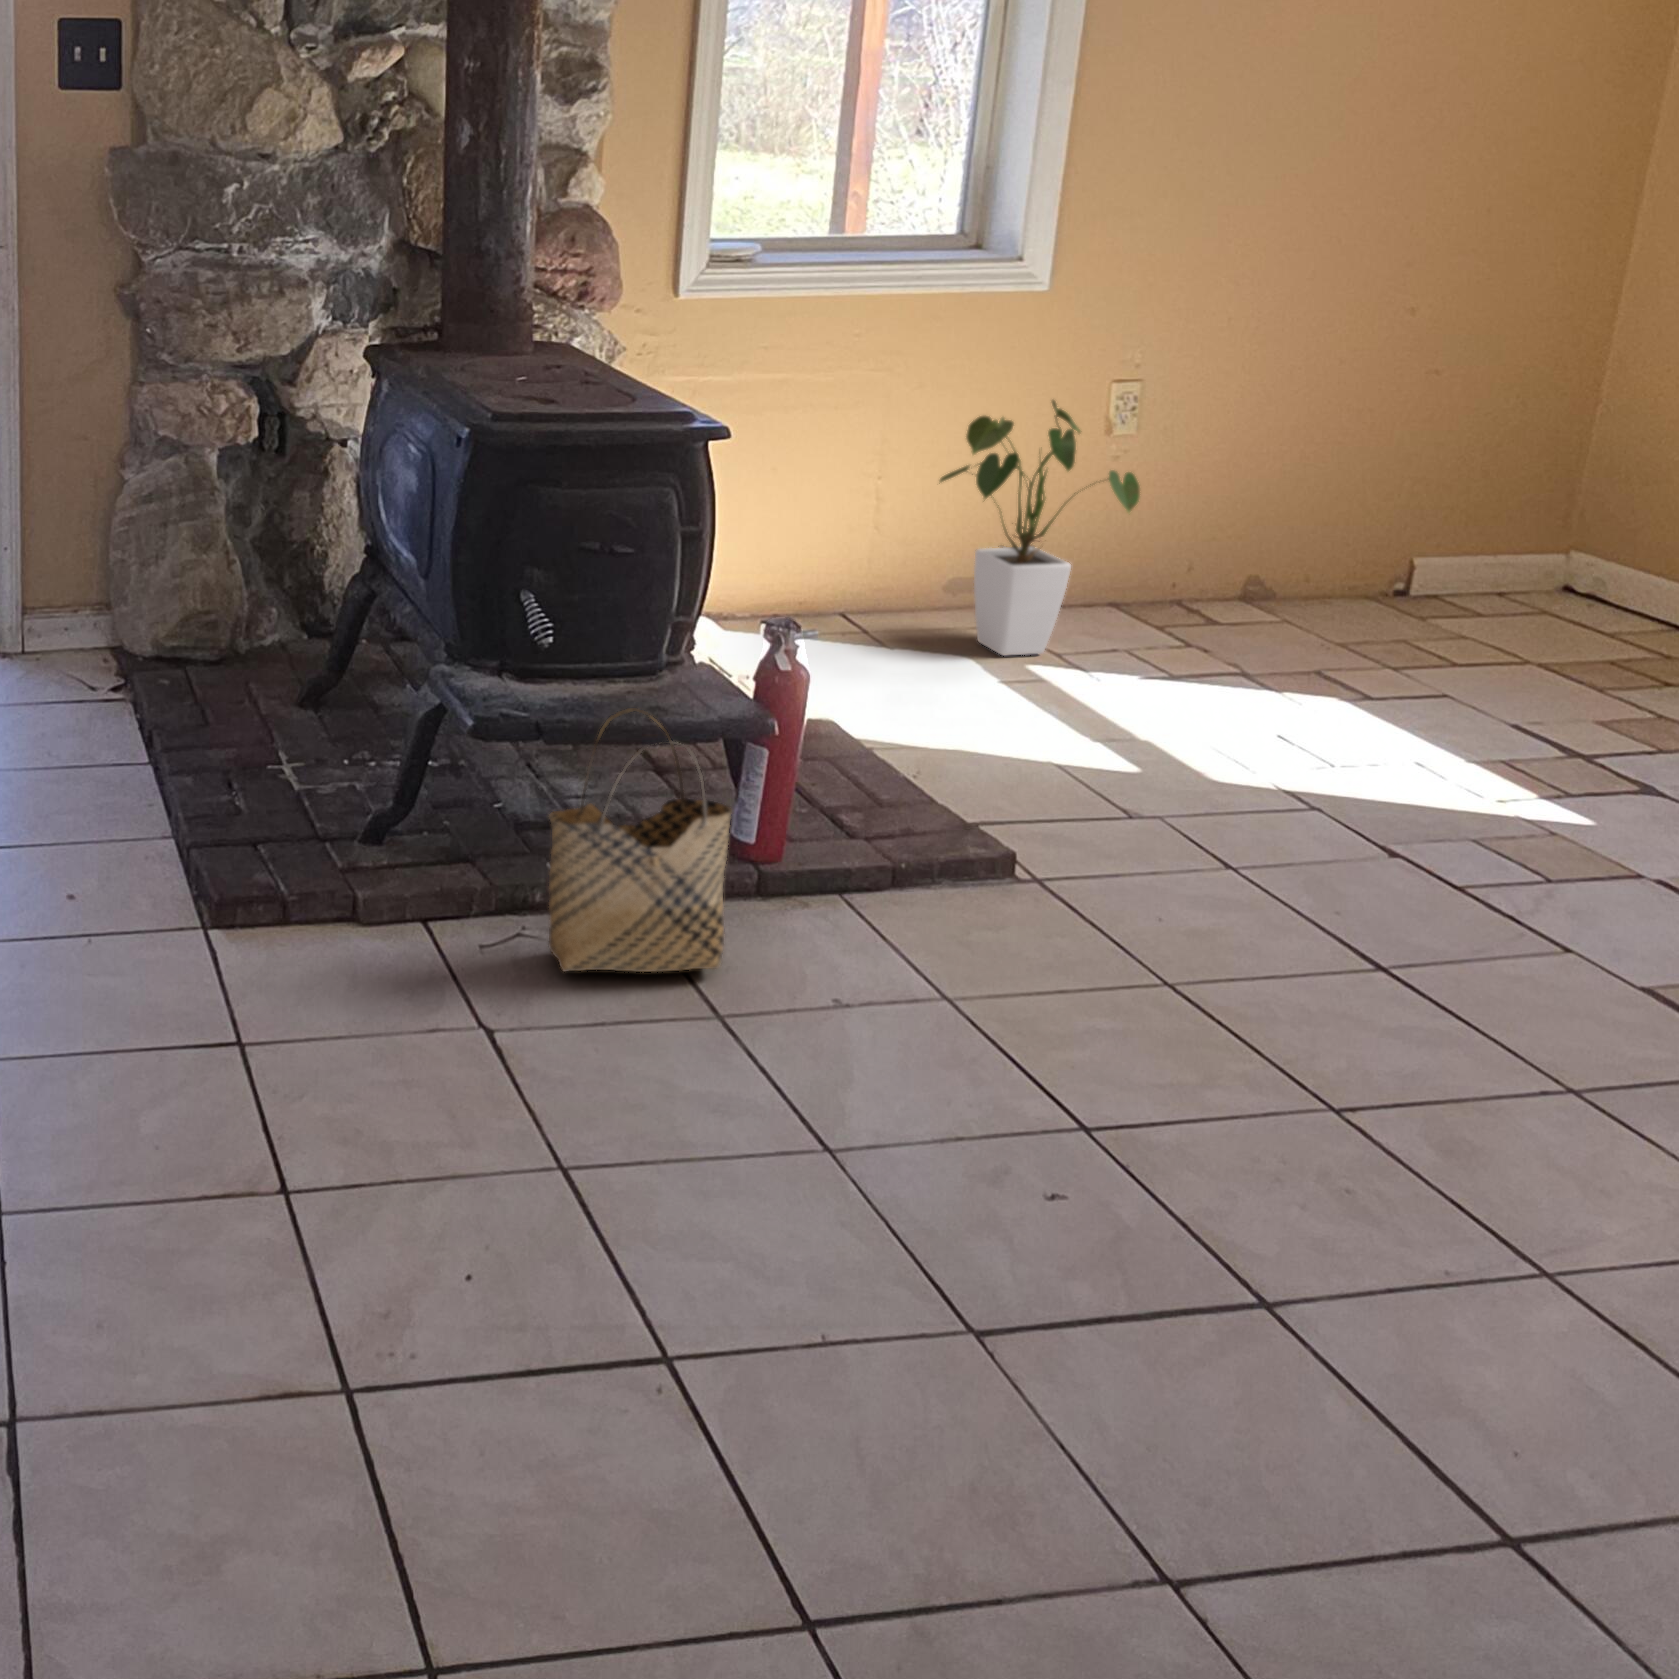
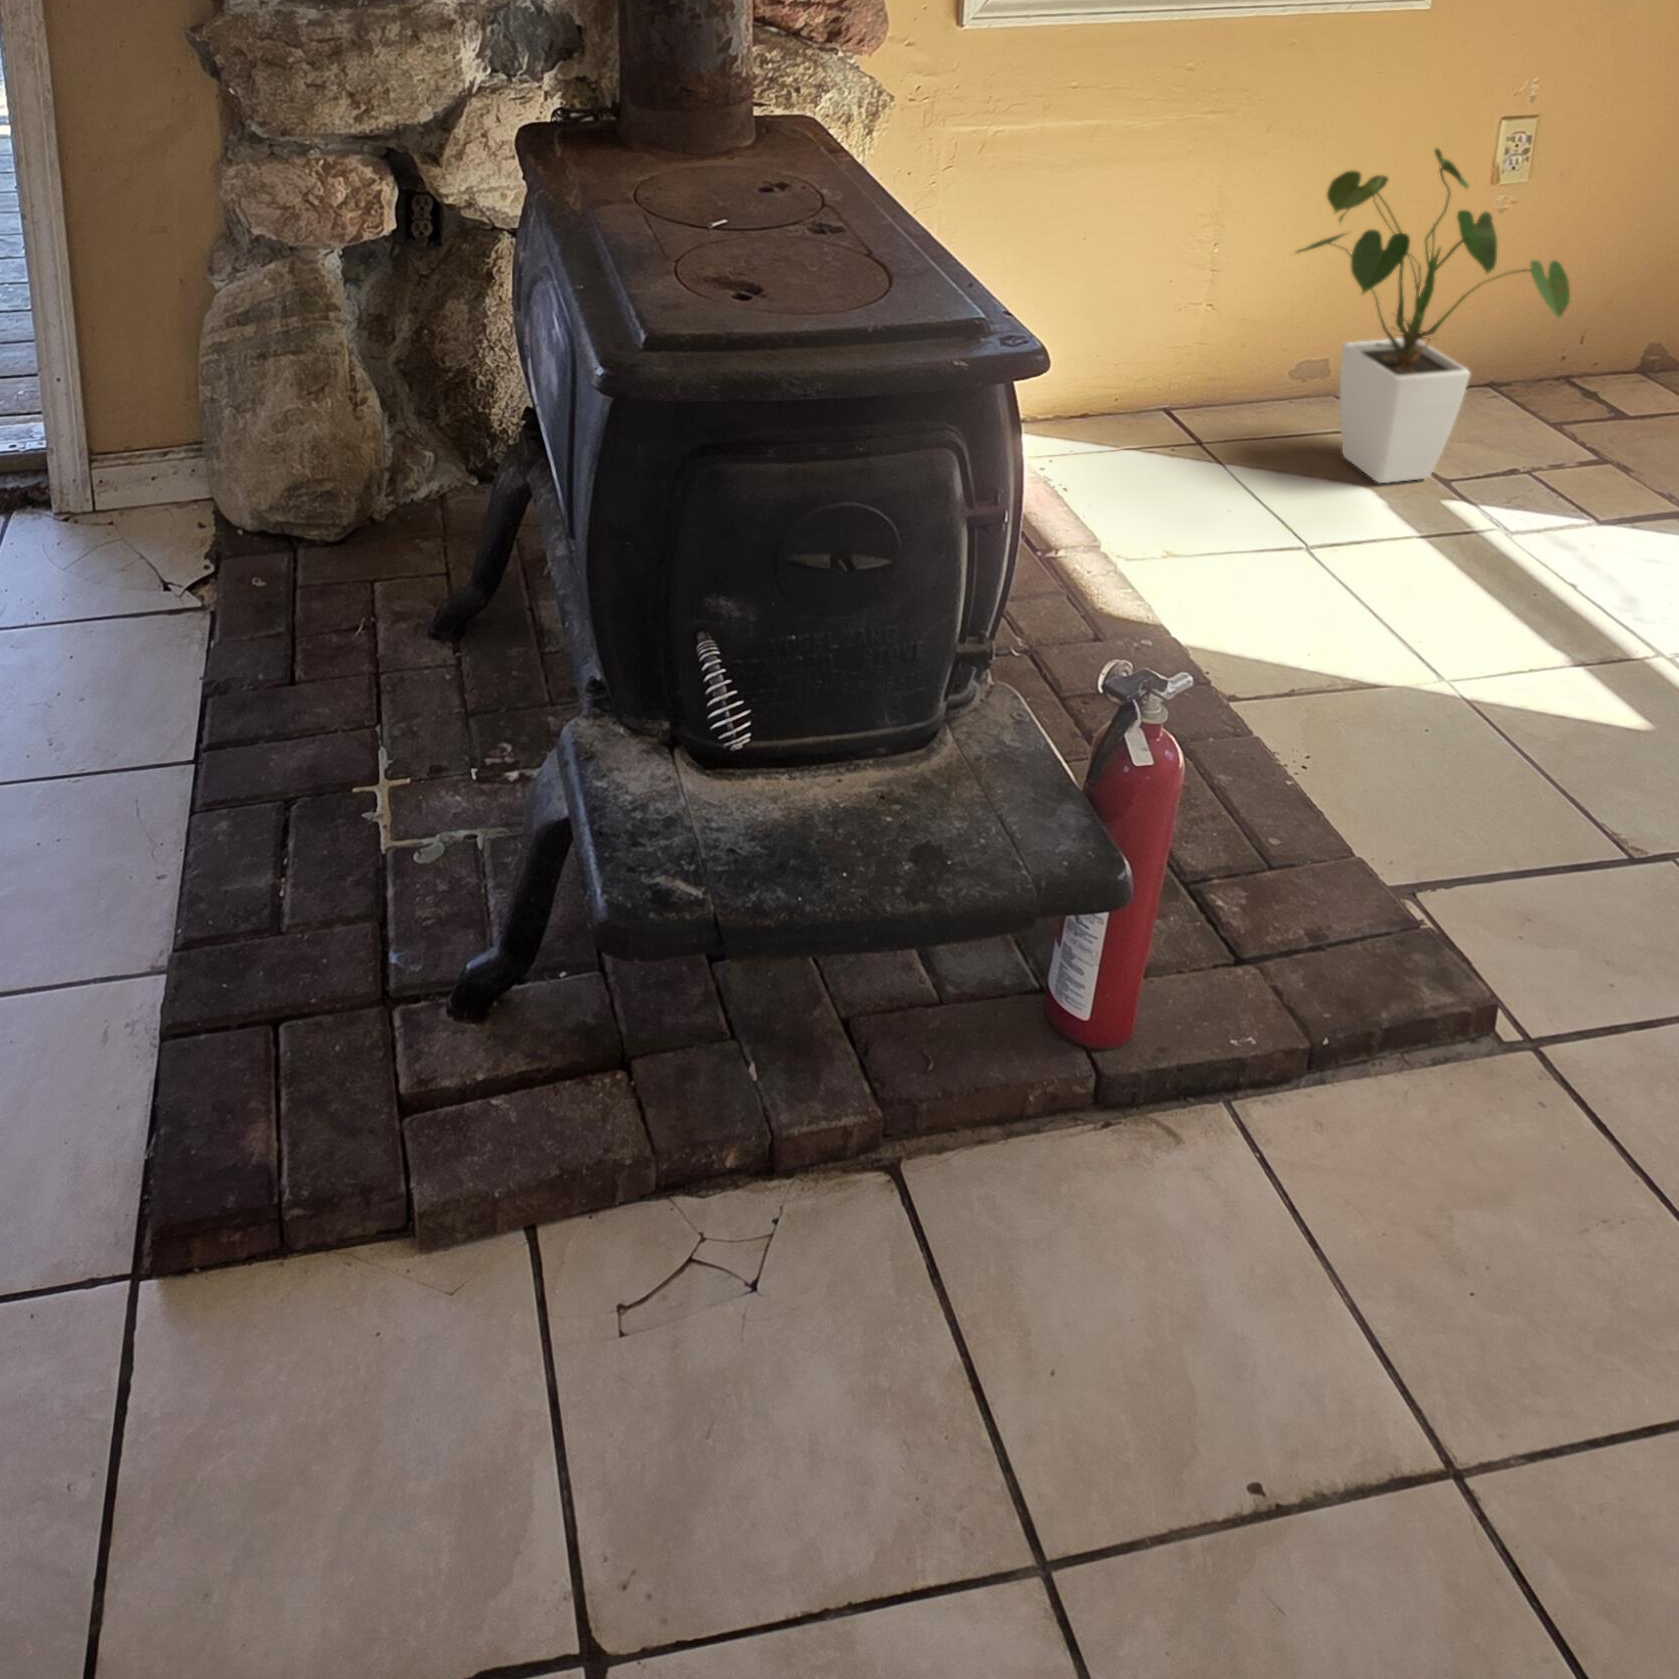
woven basket: present [549,708,732,972] -> none [734,907,1071,1417]

